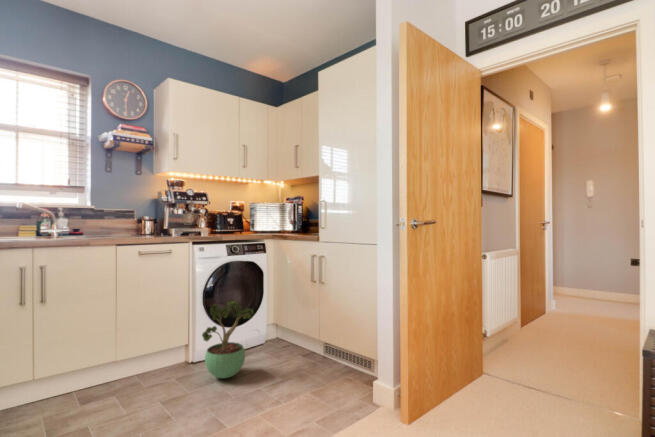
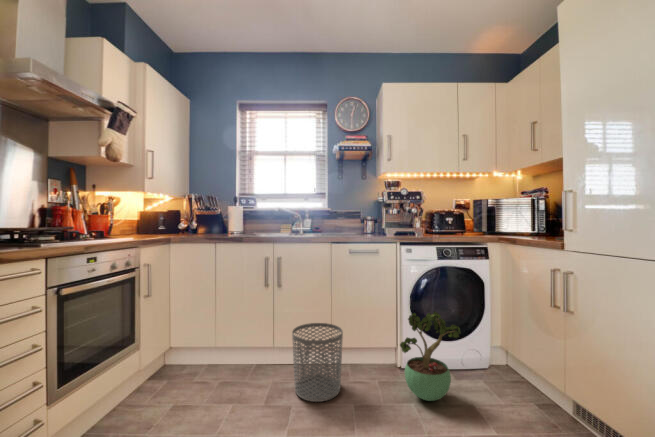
waste bin: none [77,333,142,418] -> present [292,323,343,402]

